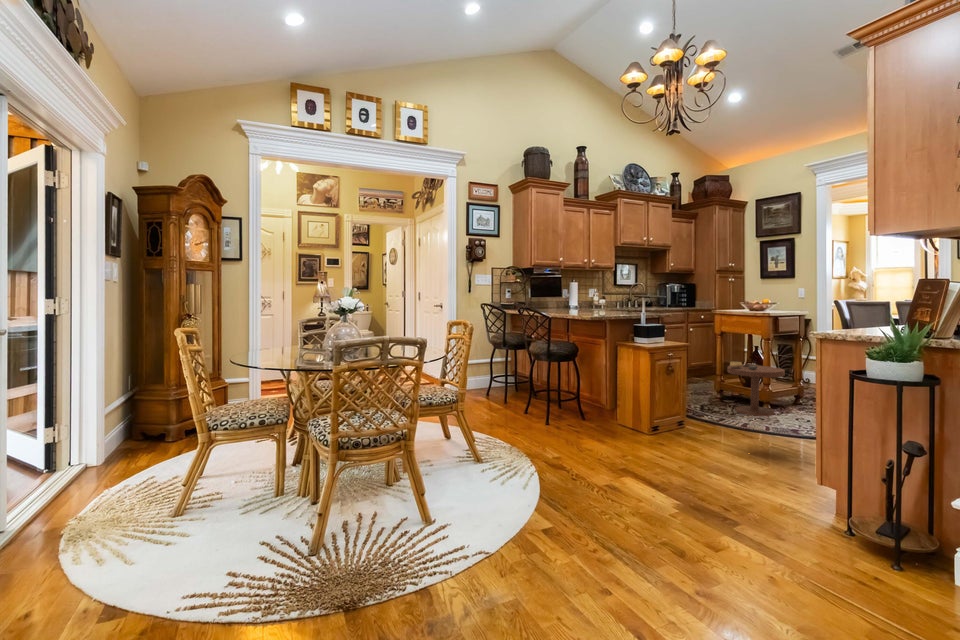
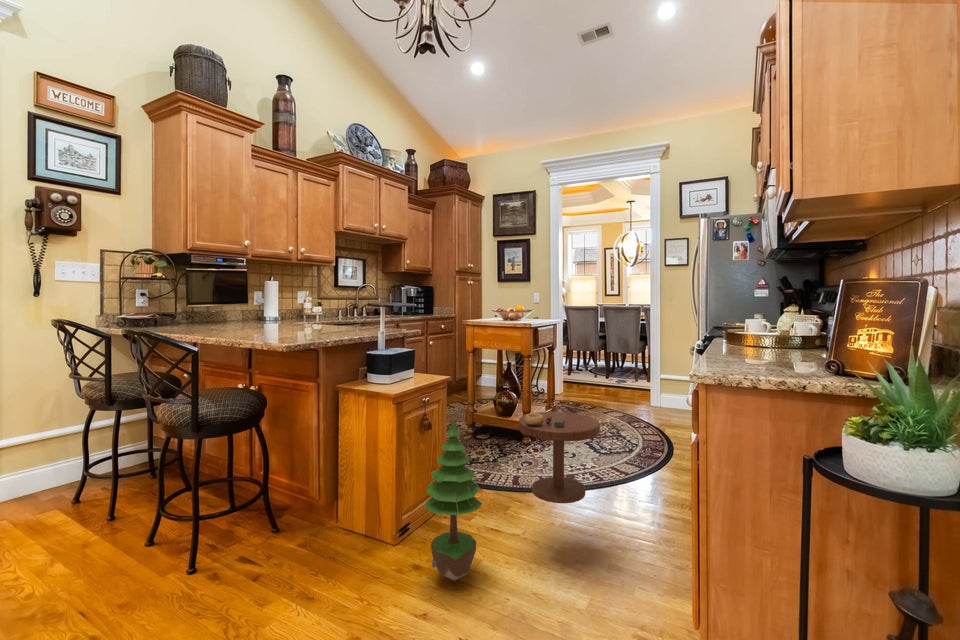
potted tree: none [665,360,700,449] -> present [425,421,482,581]

